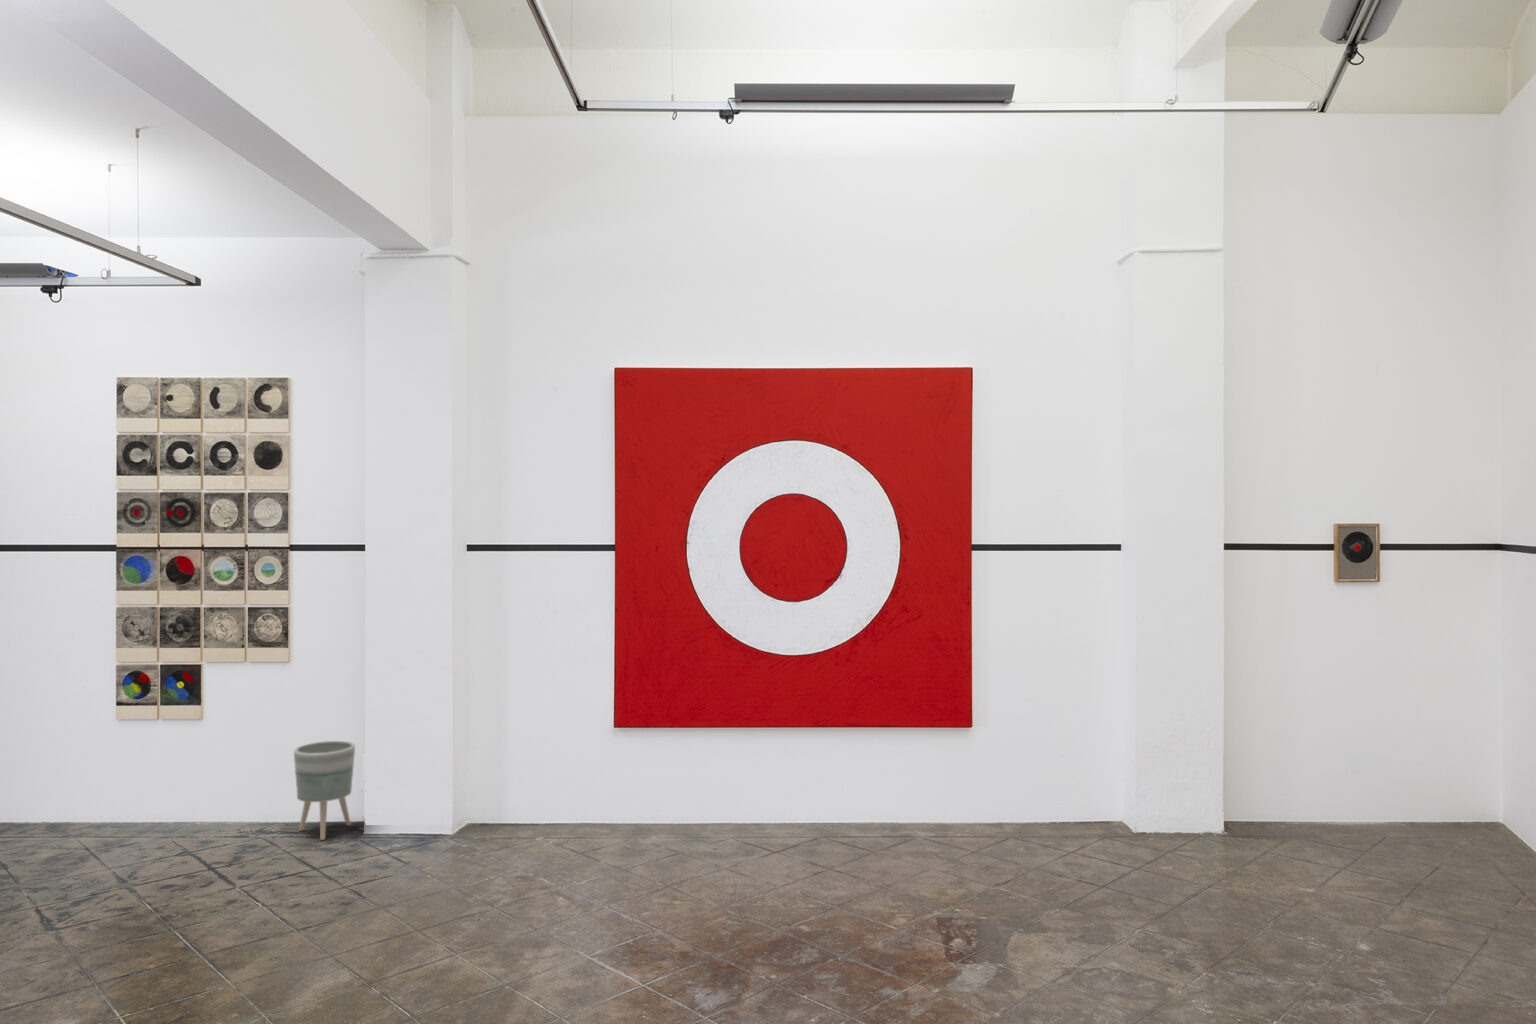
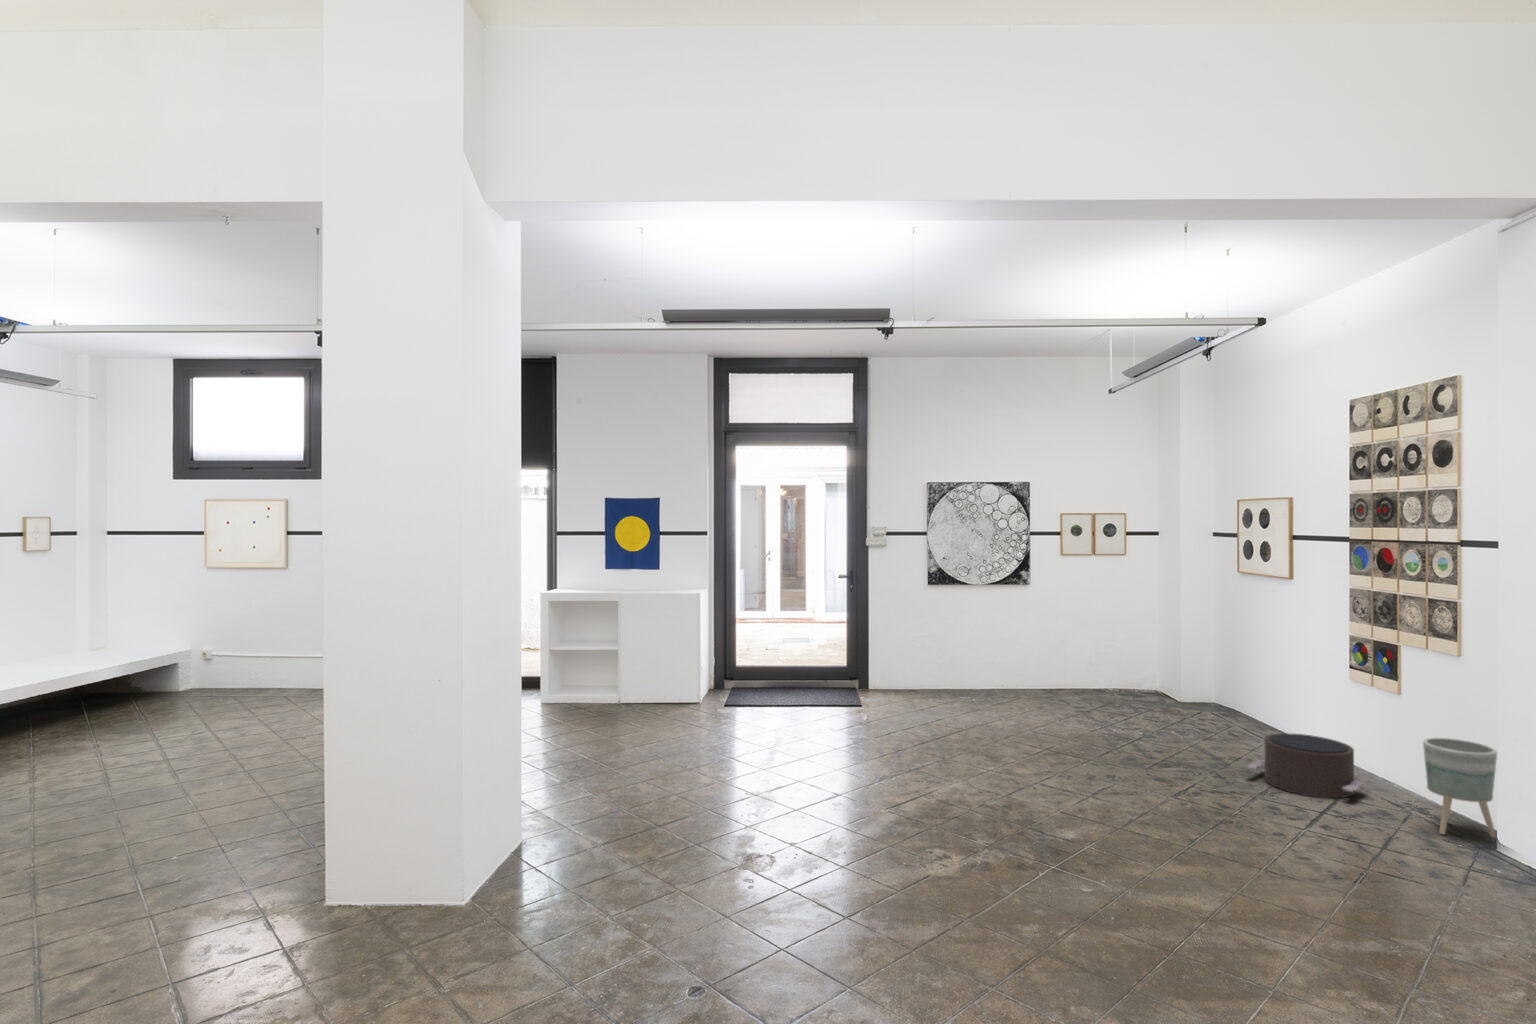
pouf: none [77,791,221,873] -> present [1248,733,1365,798]

